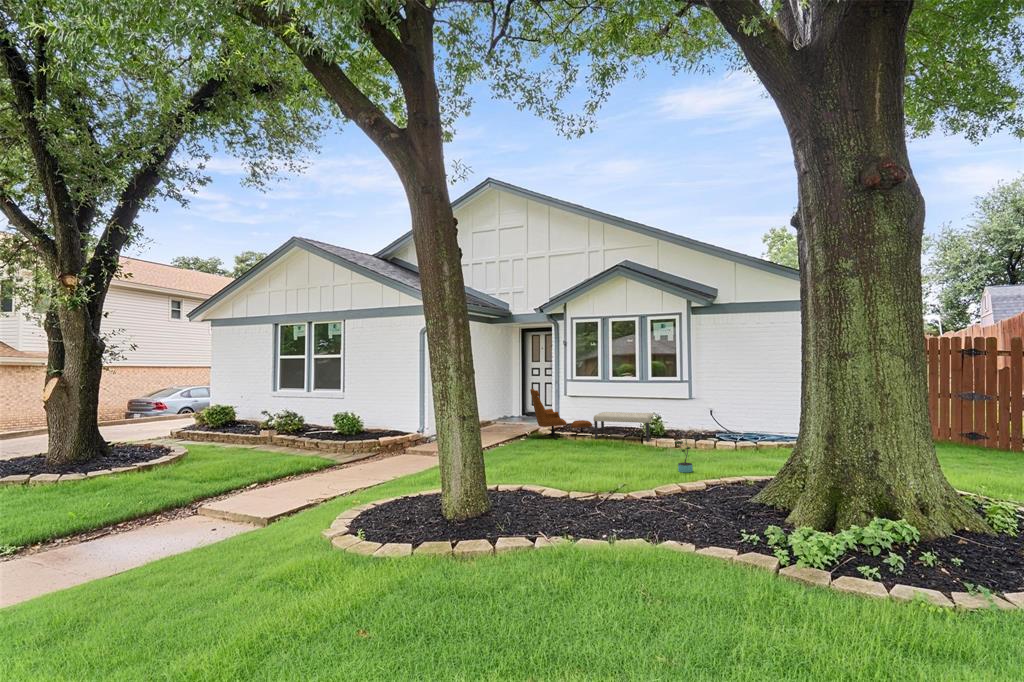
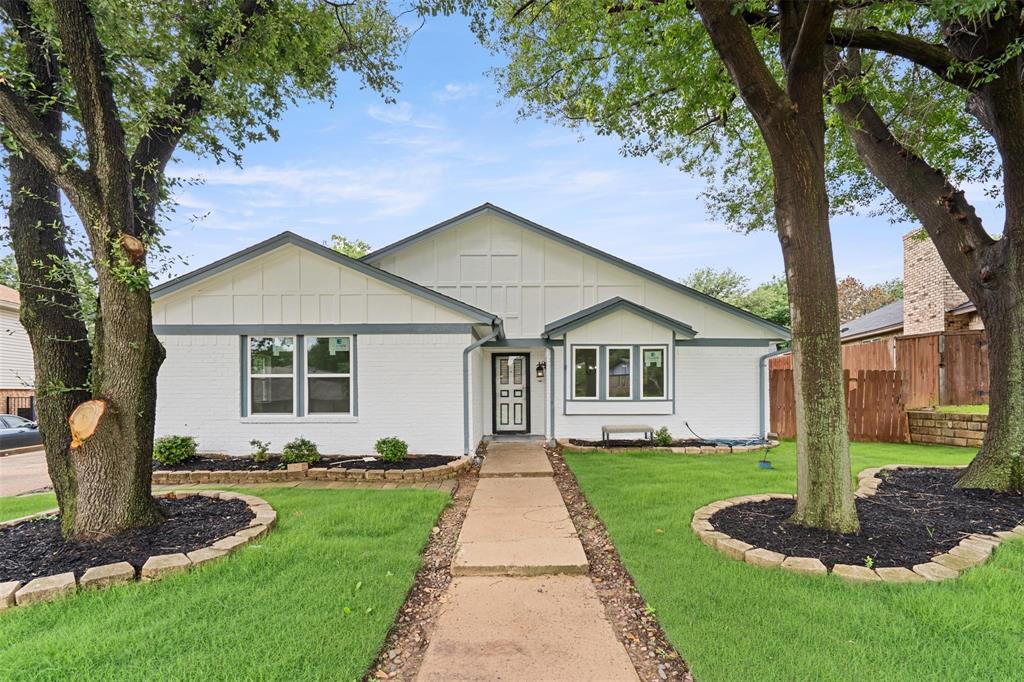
lounge chair: present [530,389,592,440] -> none [552,407,596,452]

